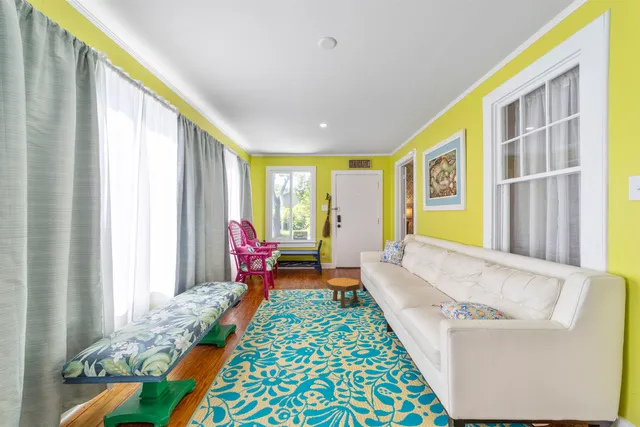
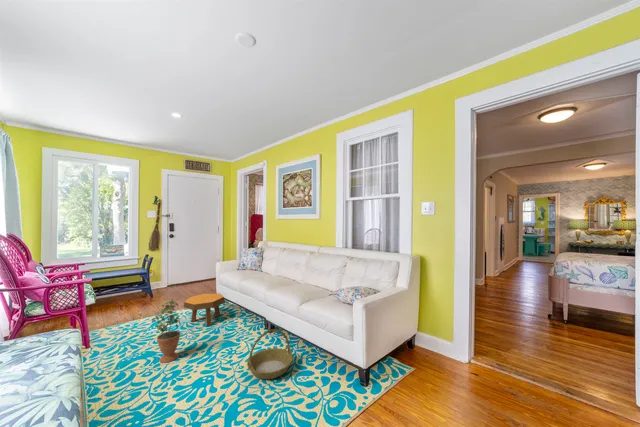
potted plant: none [287,274,308,327] -> present [152,299,181,363]
basket: none [338,326,385,377] -> present [247,329,293,379]

